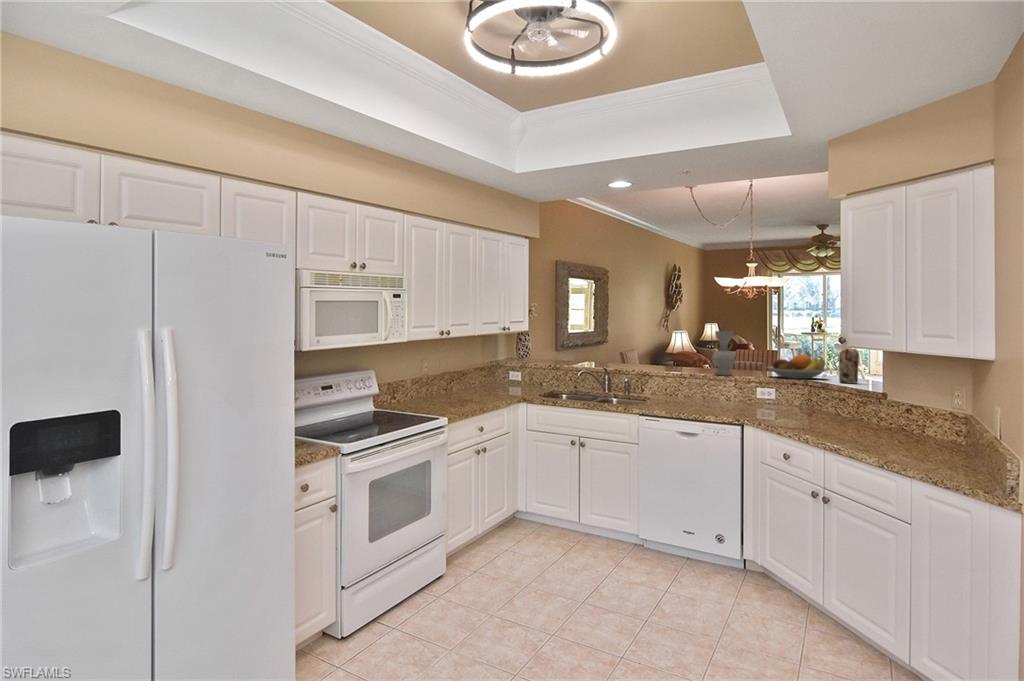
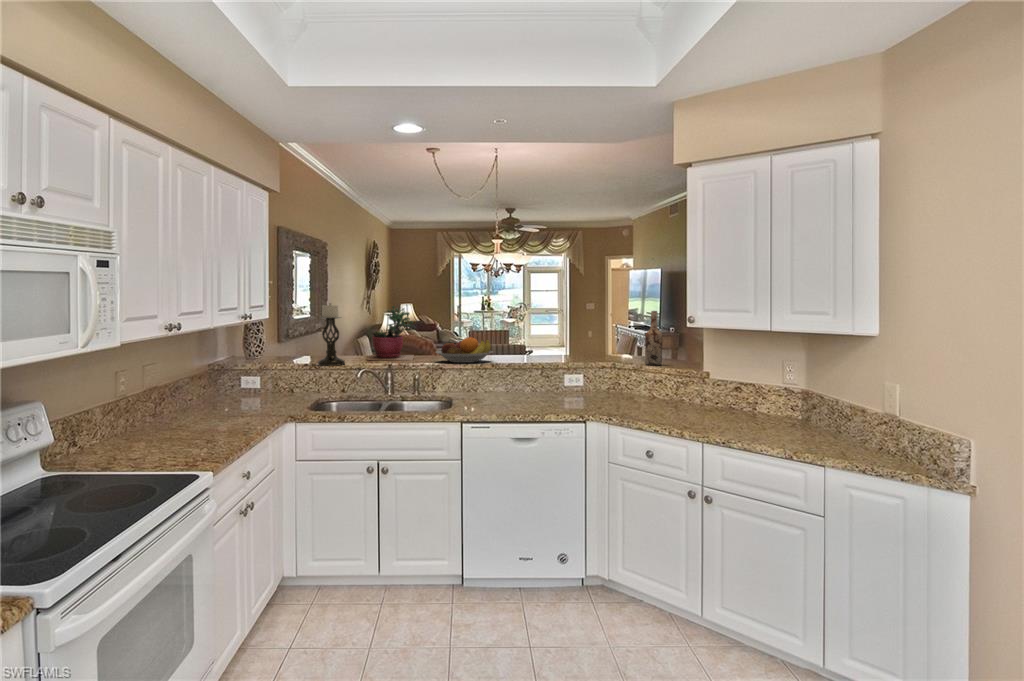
candle holder: none [556,319,577,367] -> present [318,303,345,366]
succulent plant: none [602,322,647,369] -> present [368,306,414,360]
decorative vase: present [712,331,735,376] -> none [515,315,540,365]
fruit bowl: present [767,354,828,379] -> present [436,337,493,363]

